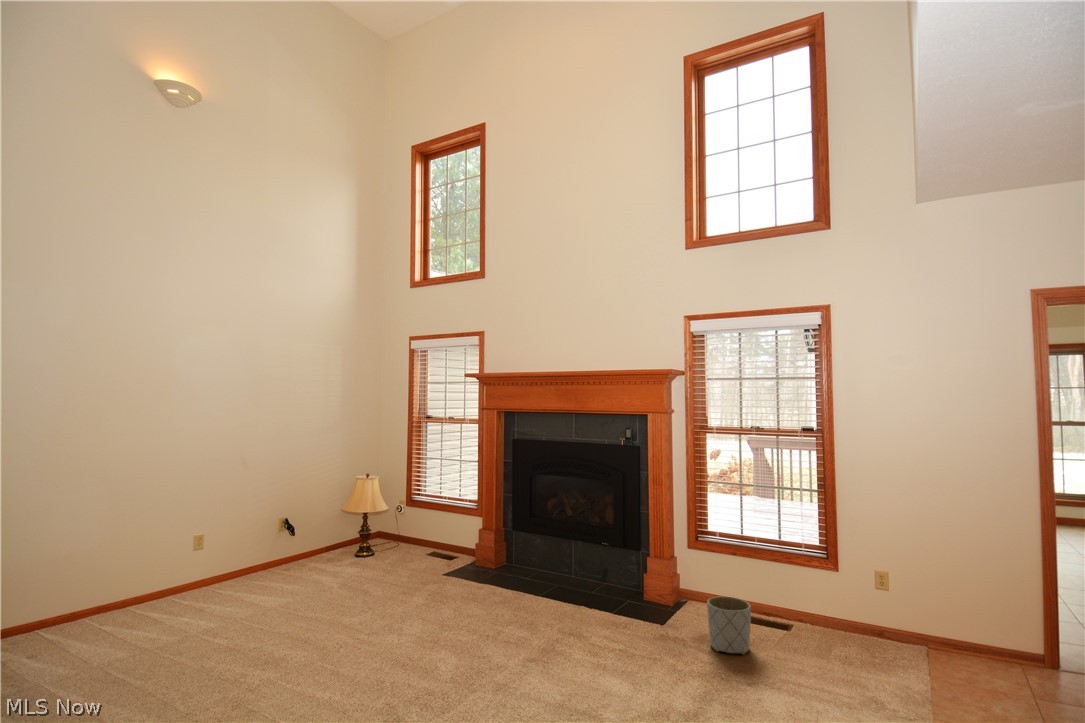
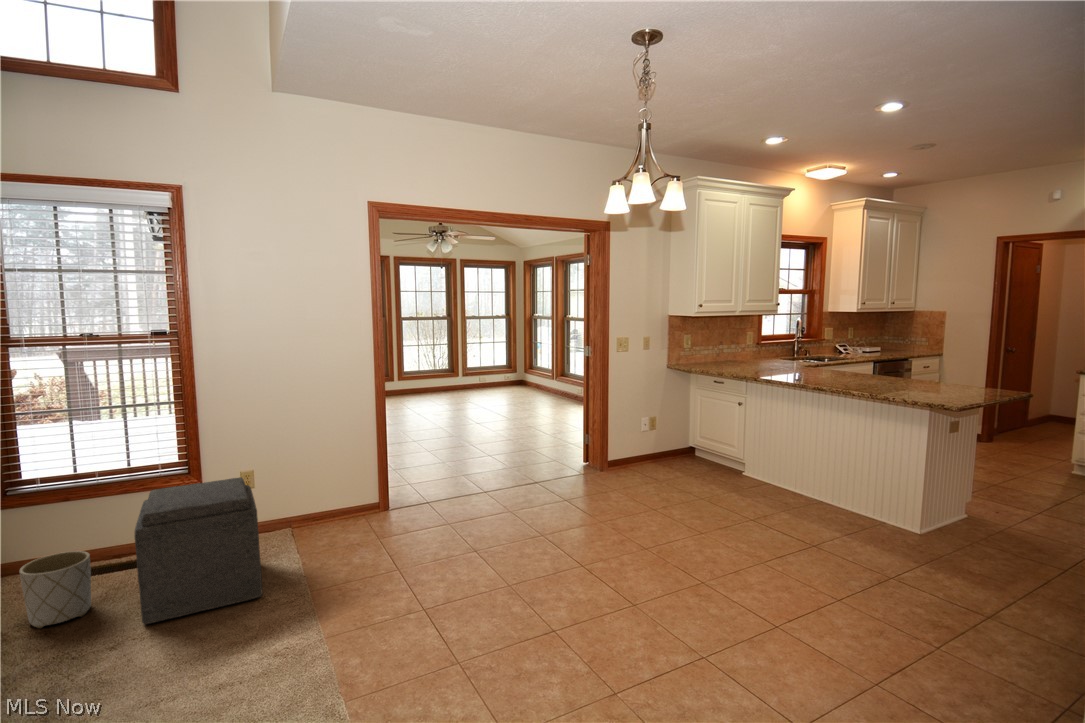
ottoman: none [786,566,896,703] -> present [135,477,262,624]

